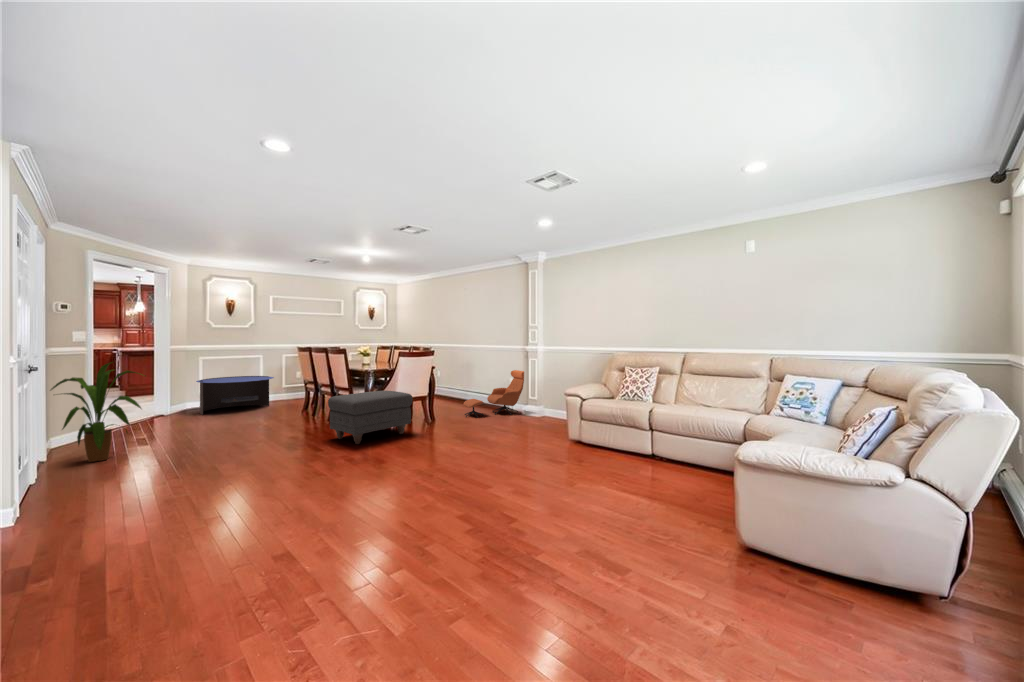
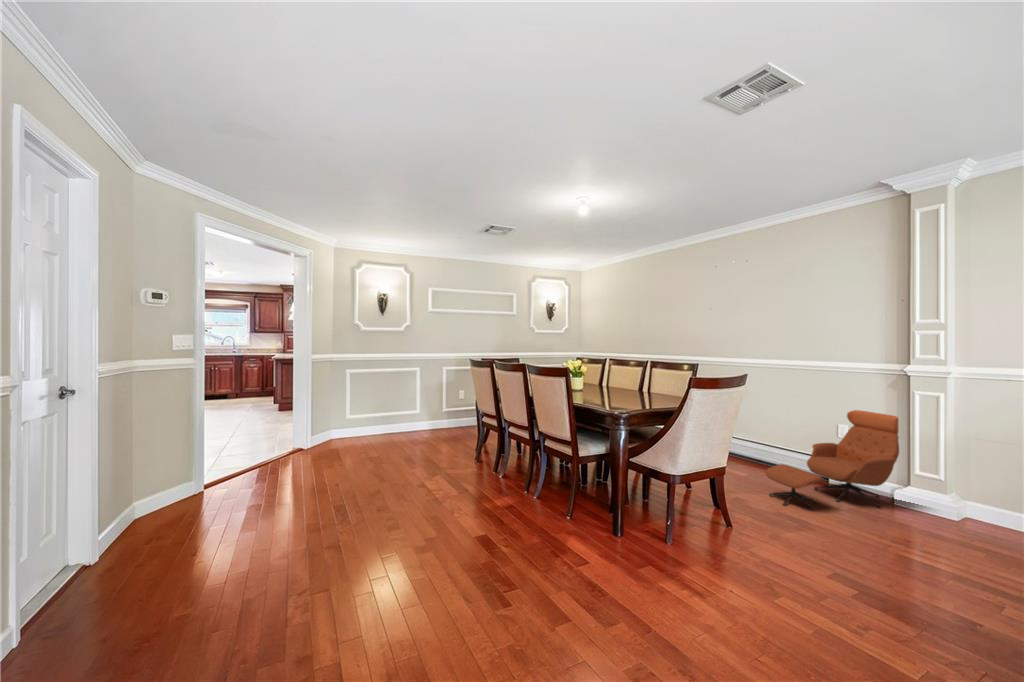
house plant: present [51,362,141,462] -> none [52,397,236,607]
coffee table: present [196,376,274,415] -> none [340,396,435,454]
ottoman: present [328,391,412,444] -> none [563,455,743,613]

